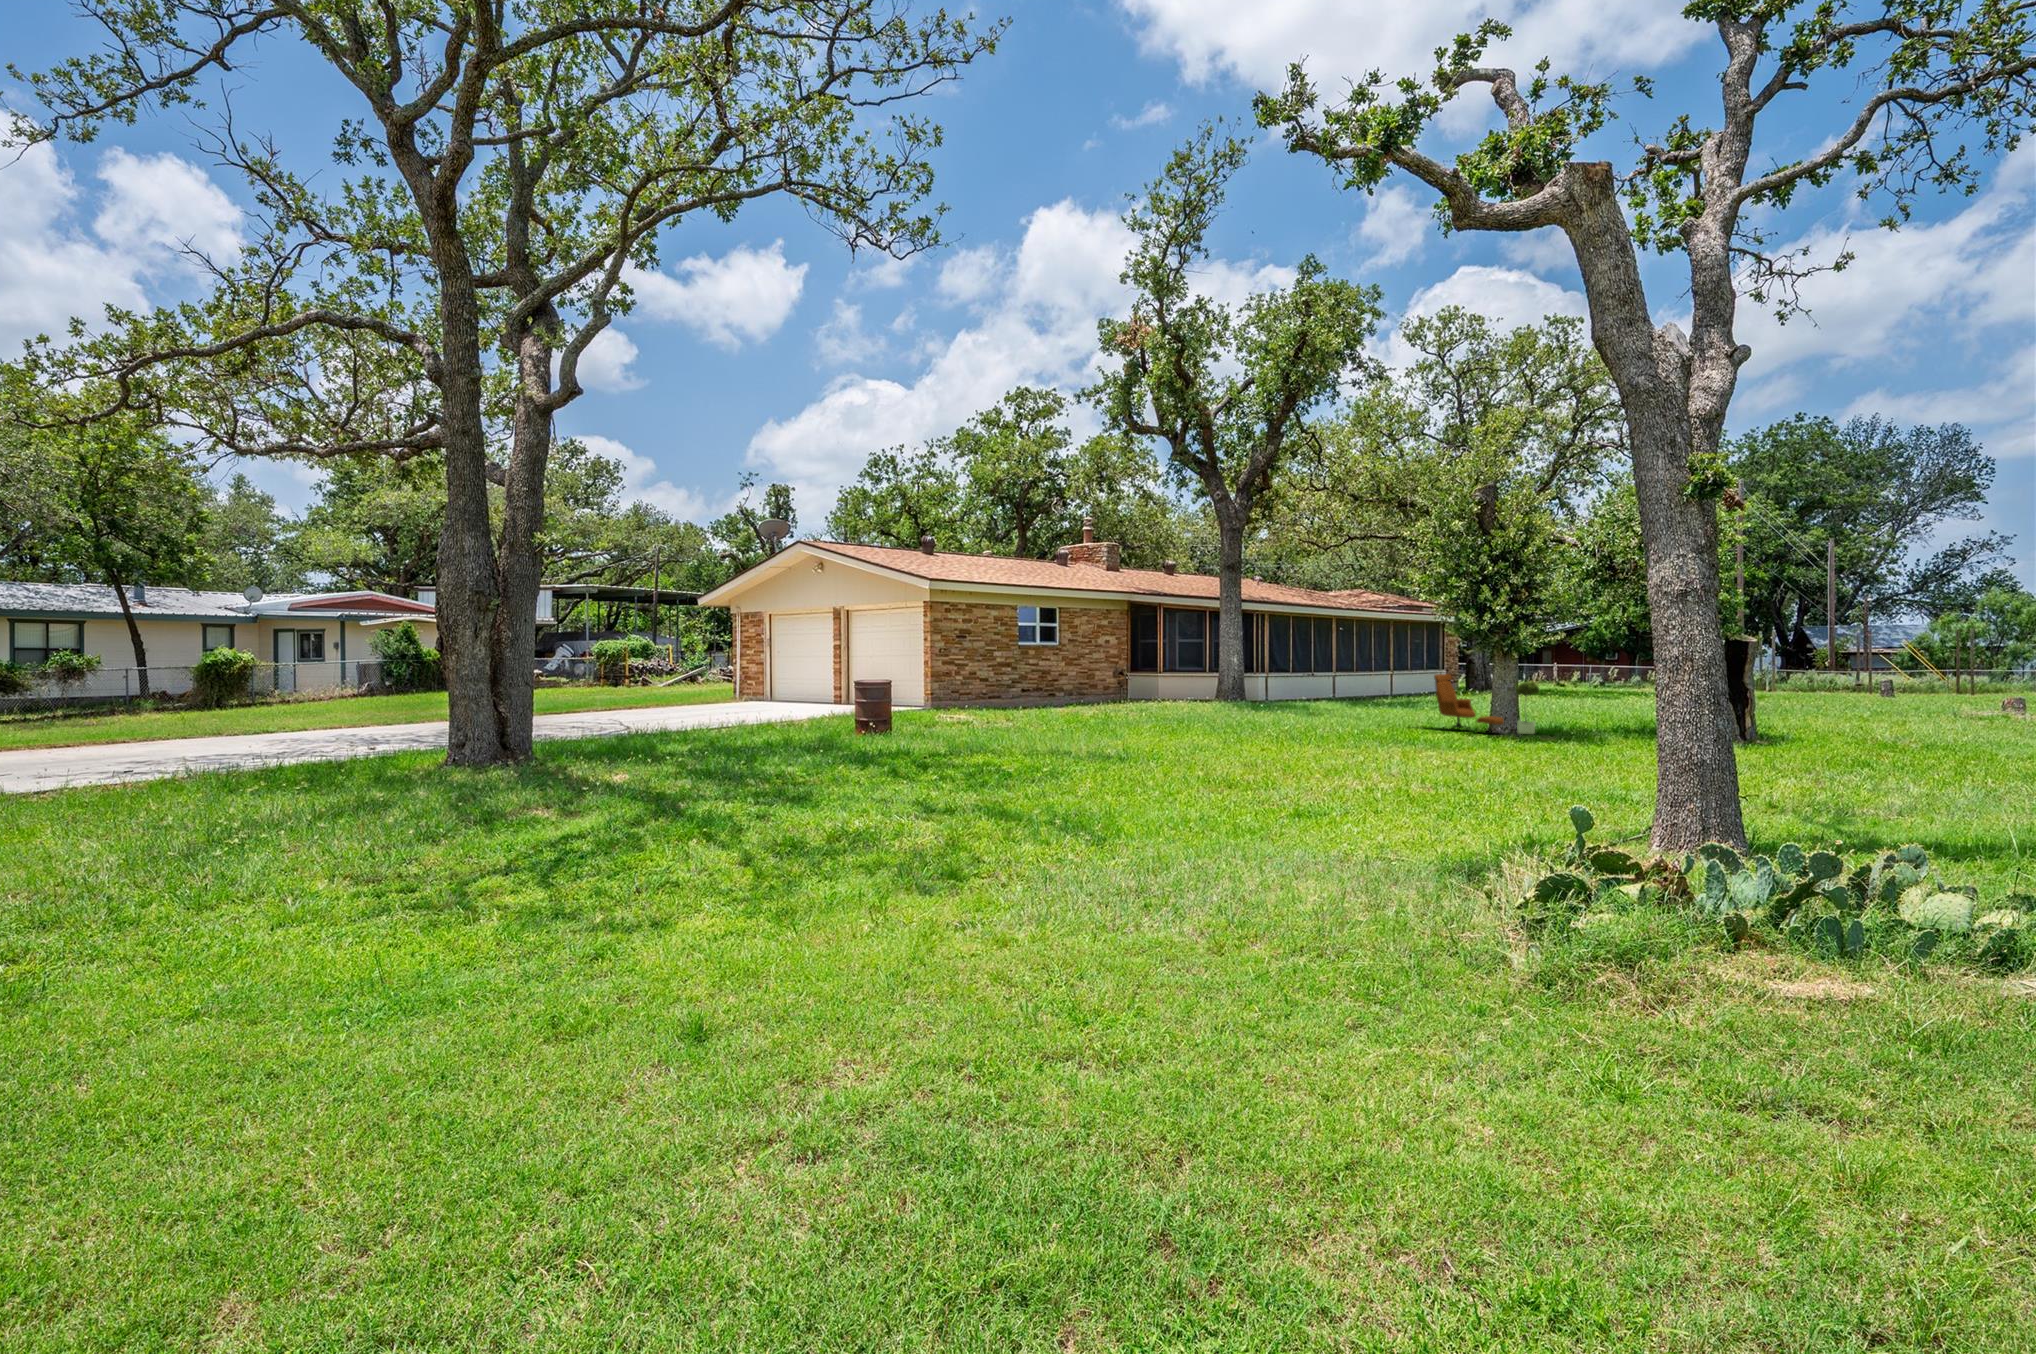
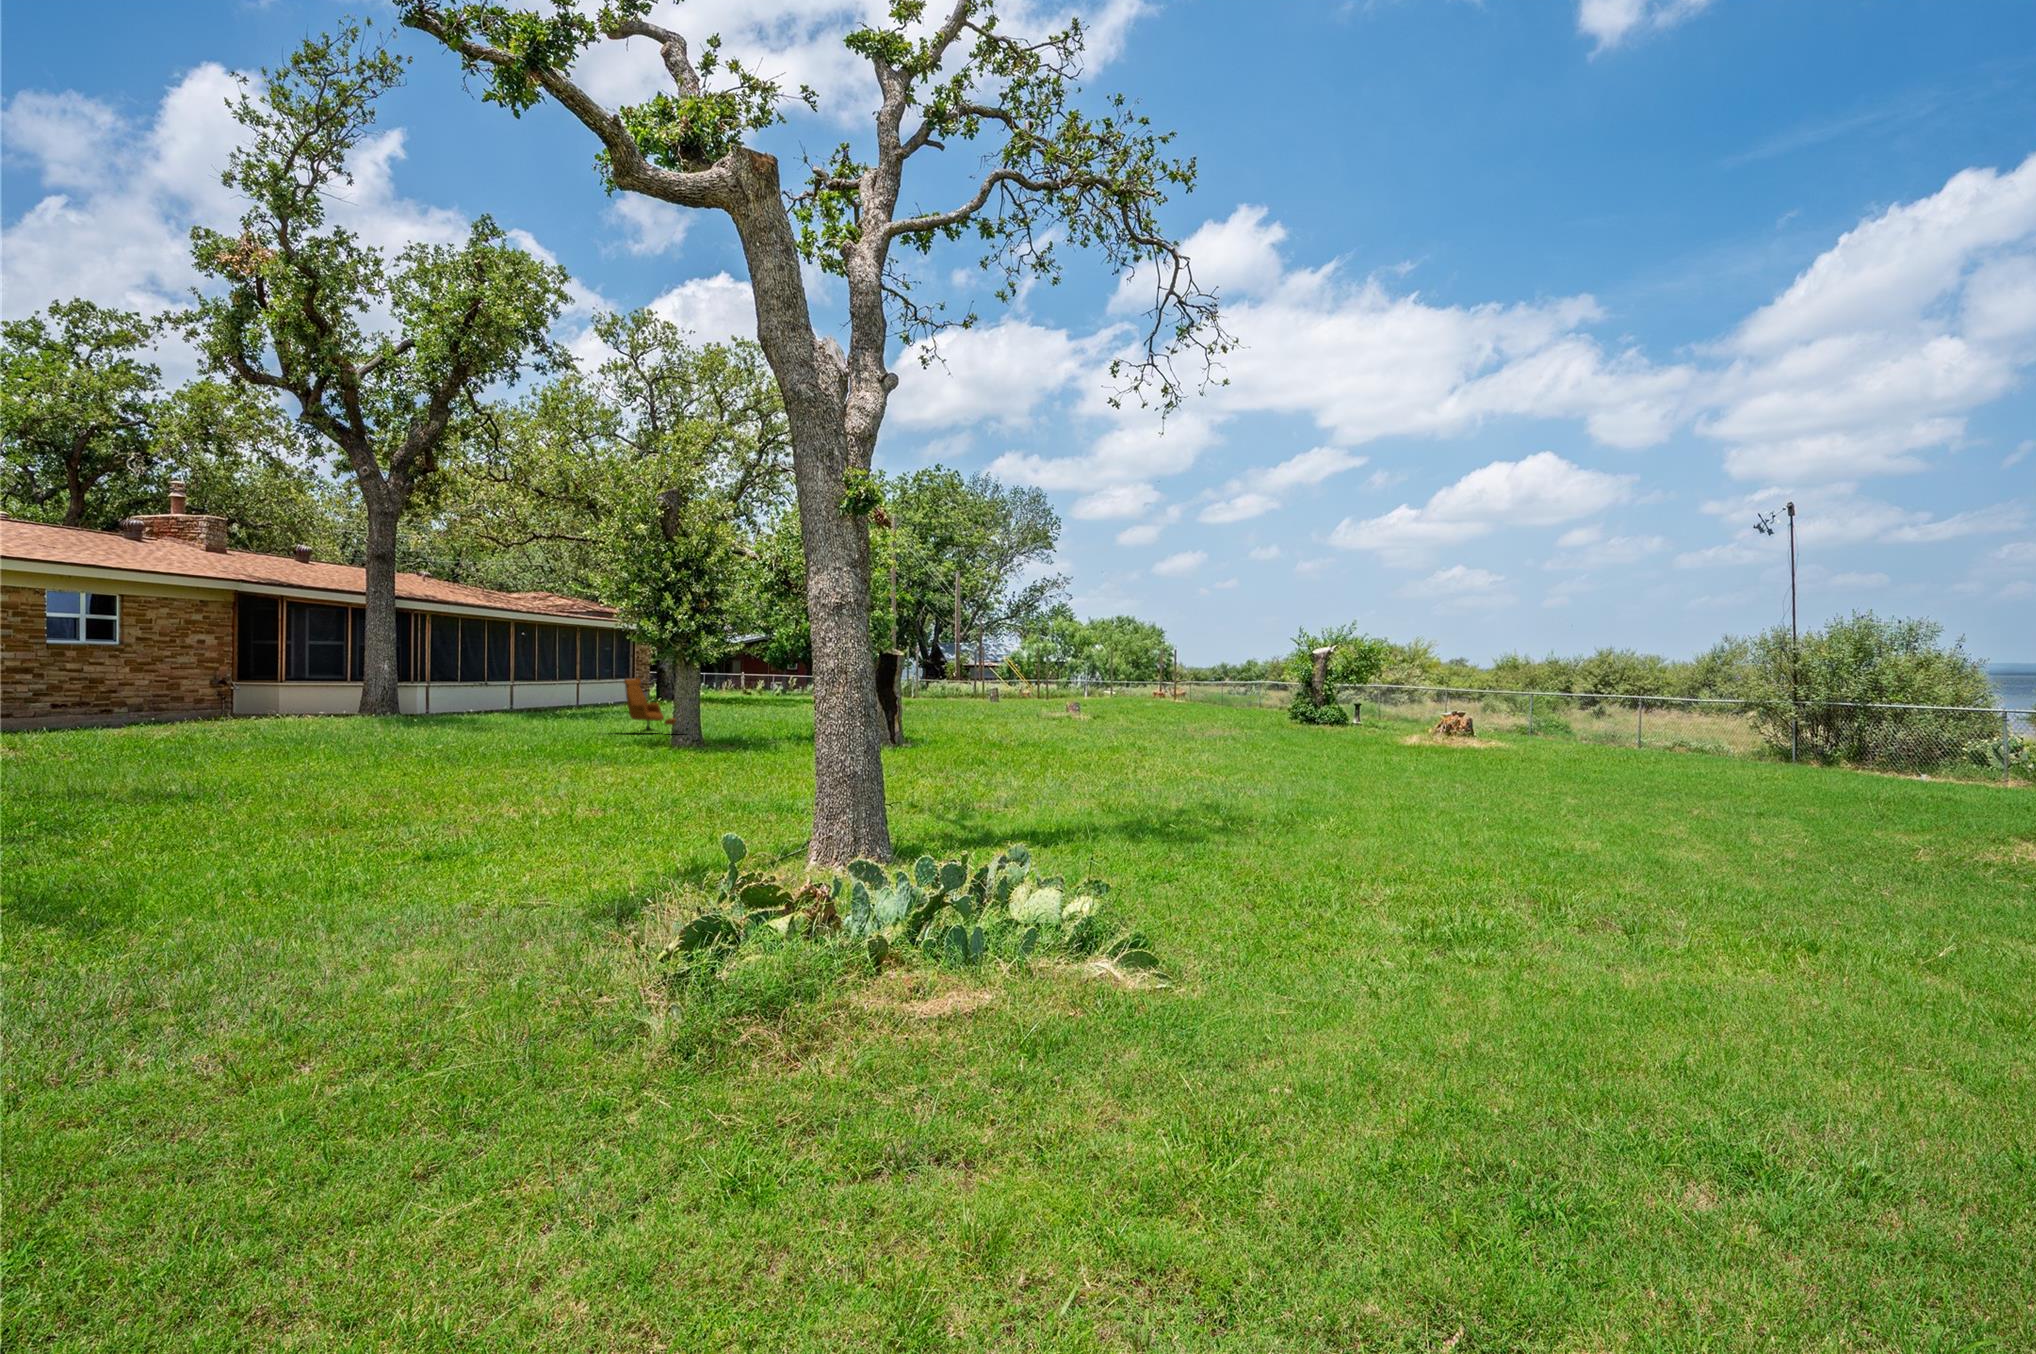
potted tree: present [1516,681,1540,734] -> none [699,683,720,733]

